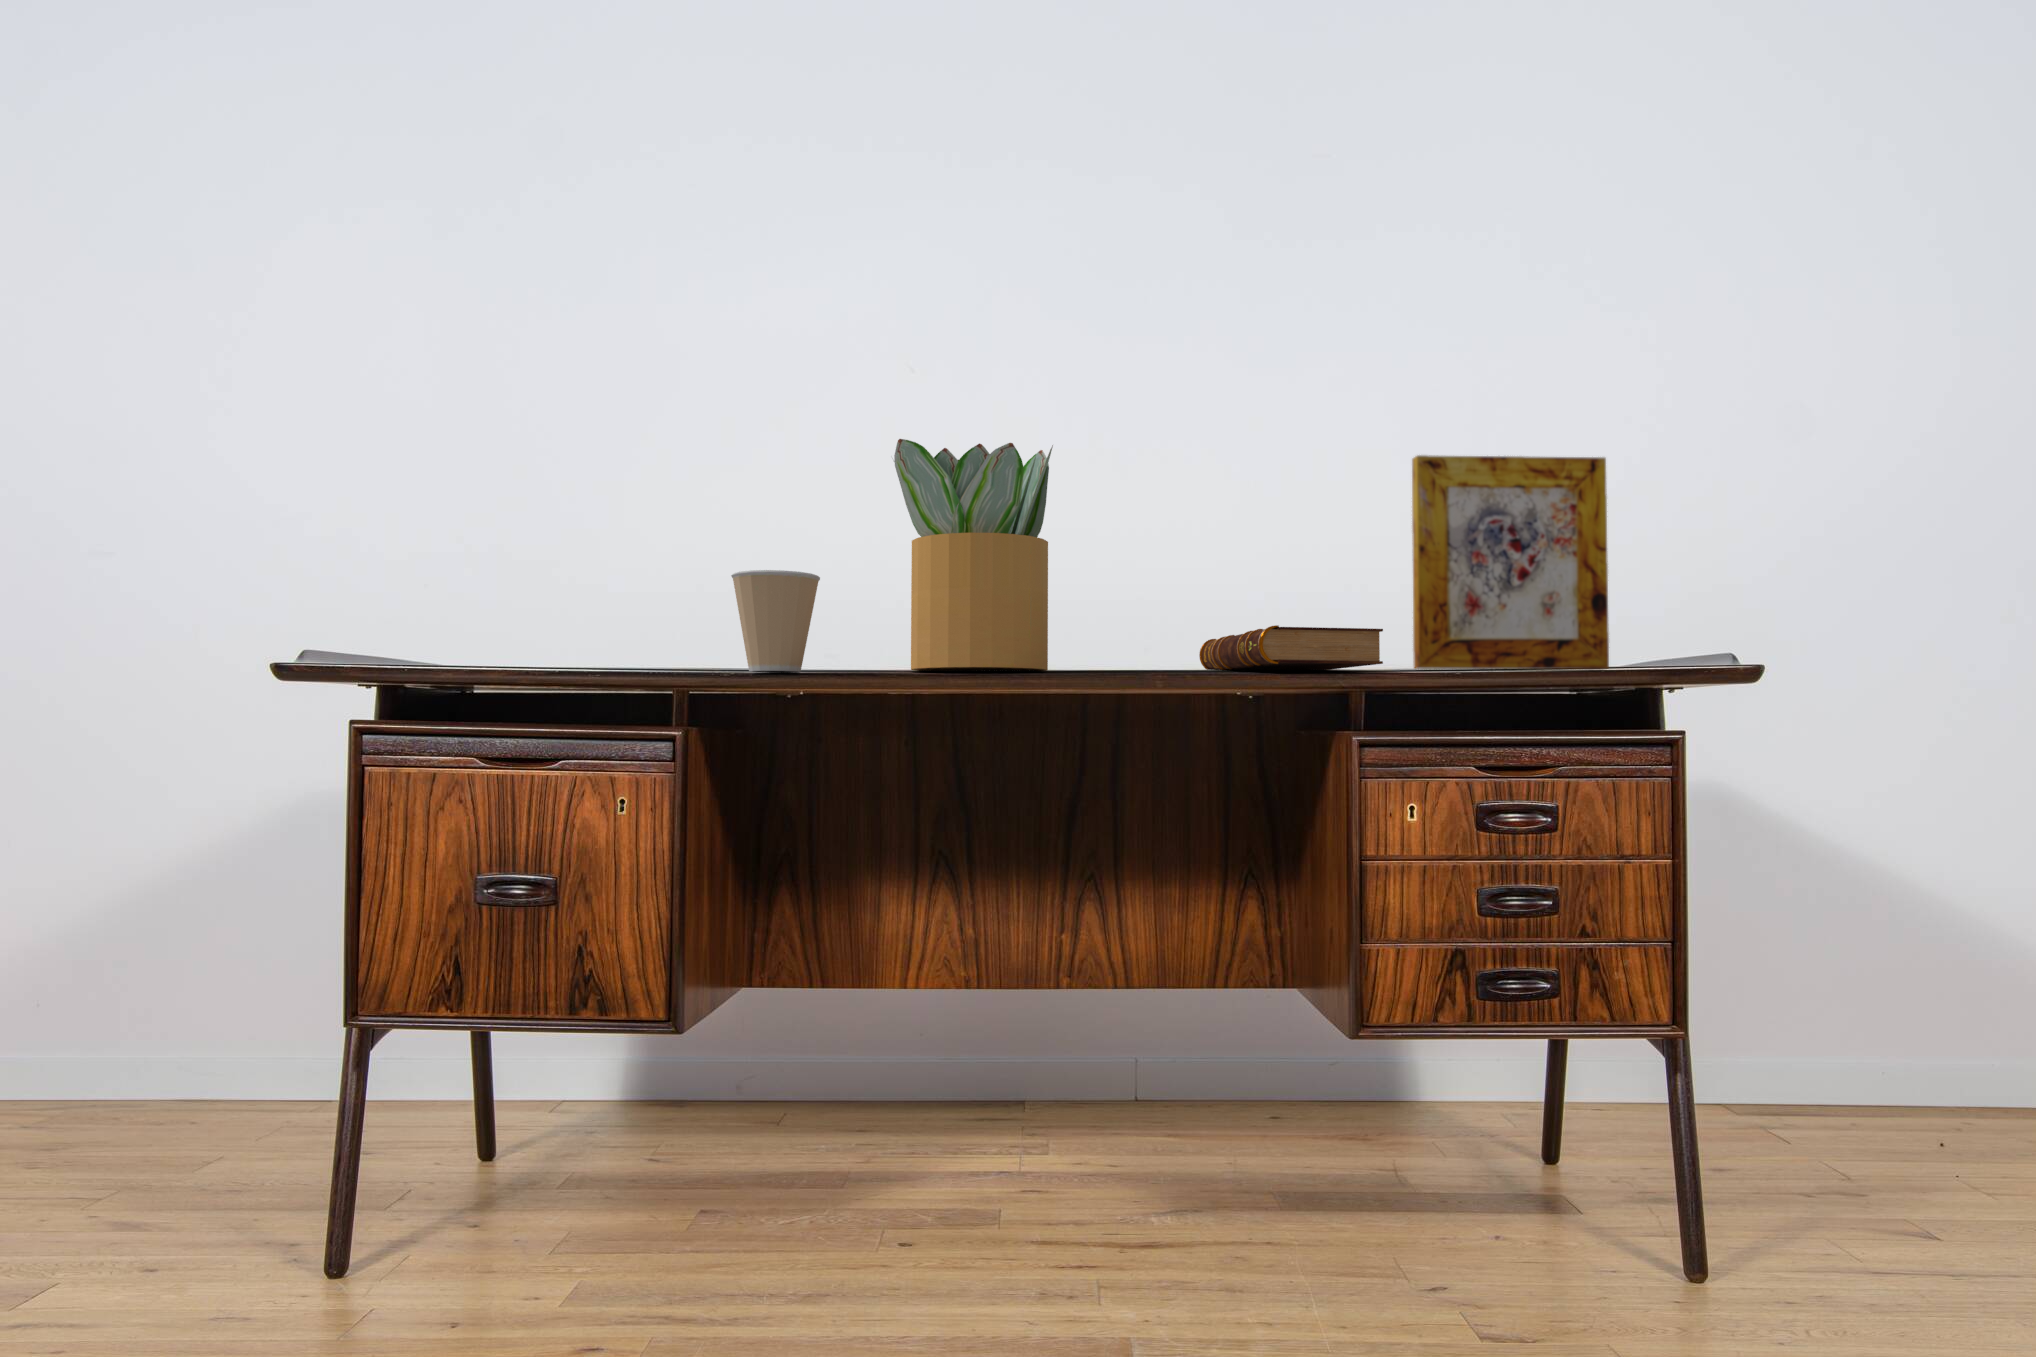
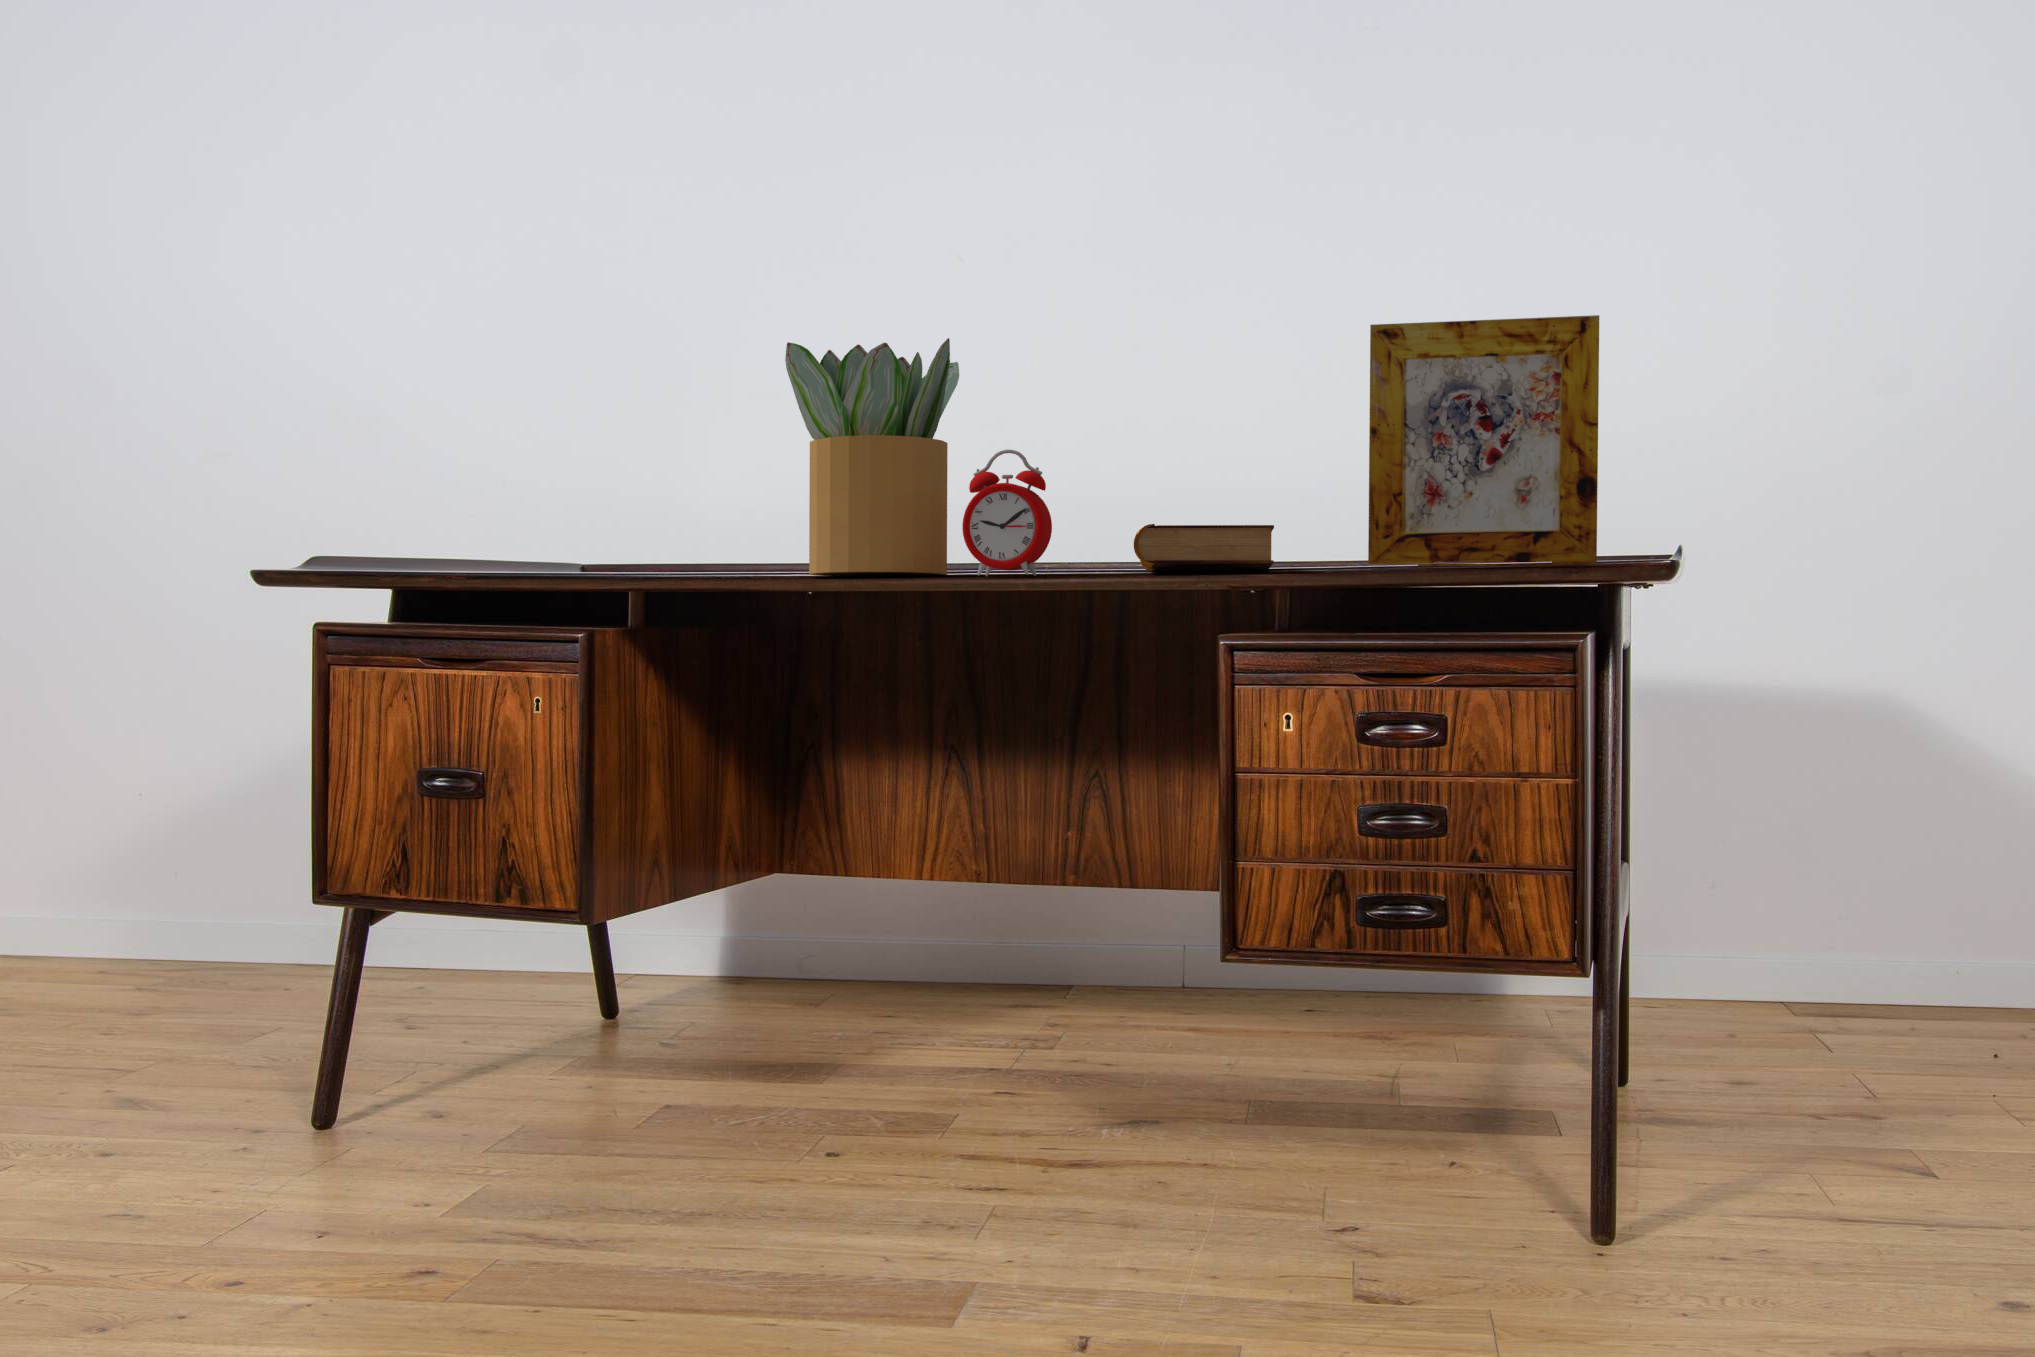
alarm clock: none [1103,550,1188,673] -> present [962,449,1052,576]
coffee cup: present [731,570,820,673] -> none [626,481,714,580]

